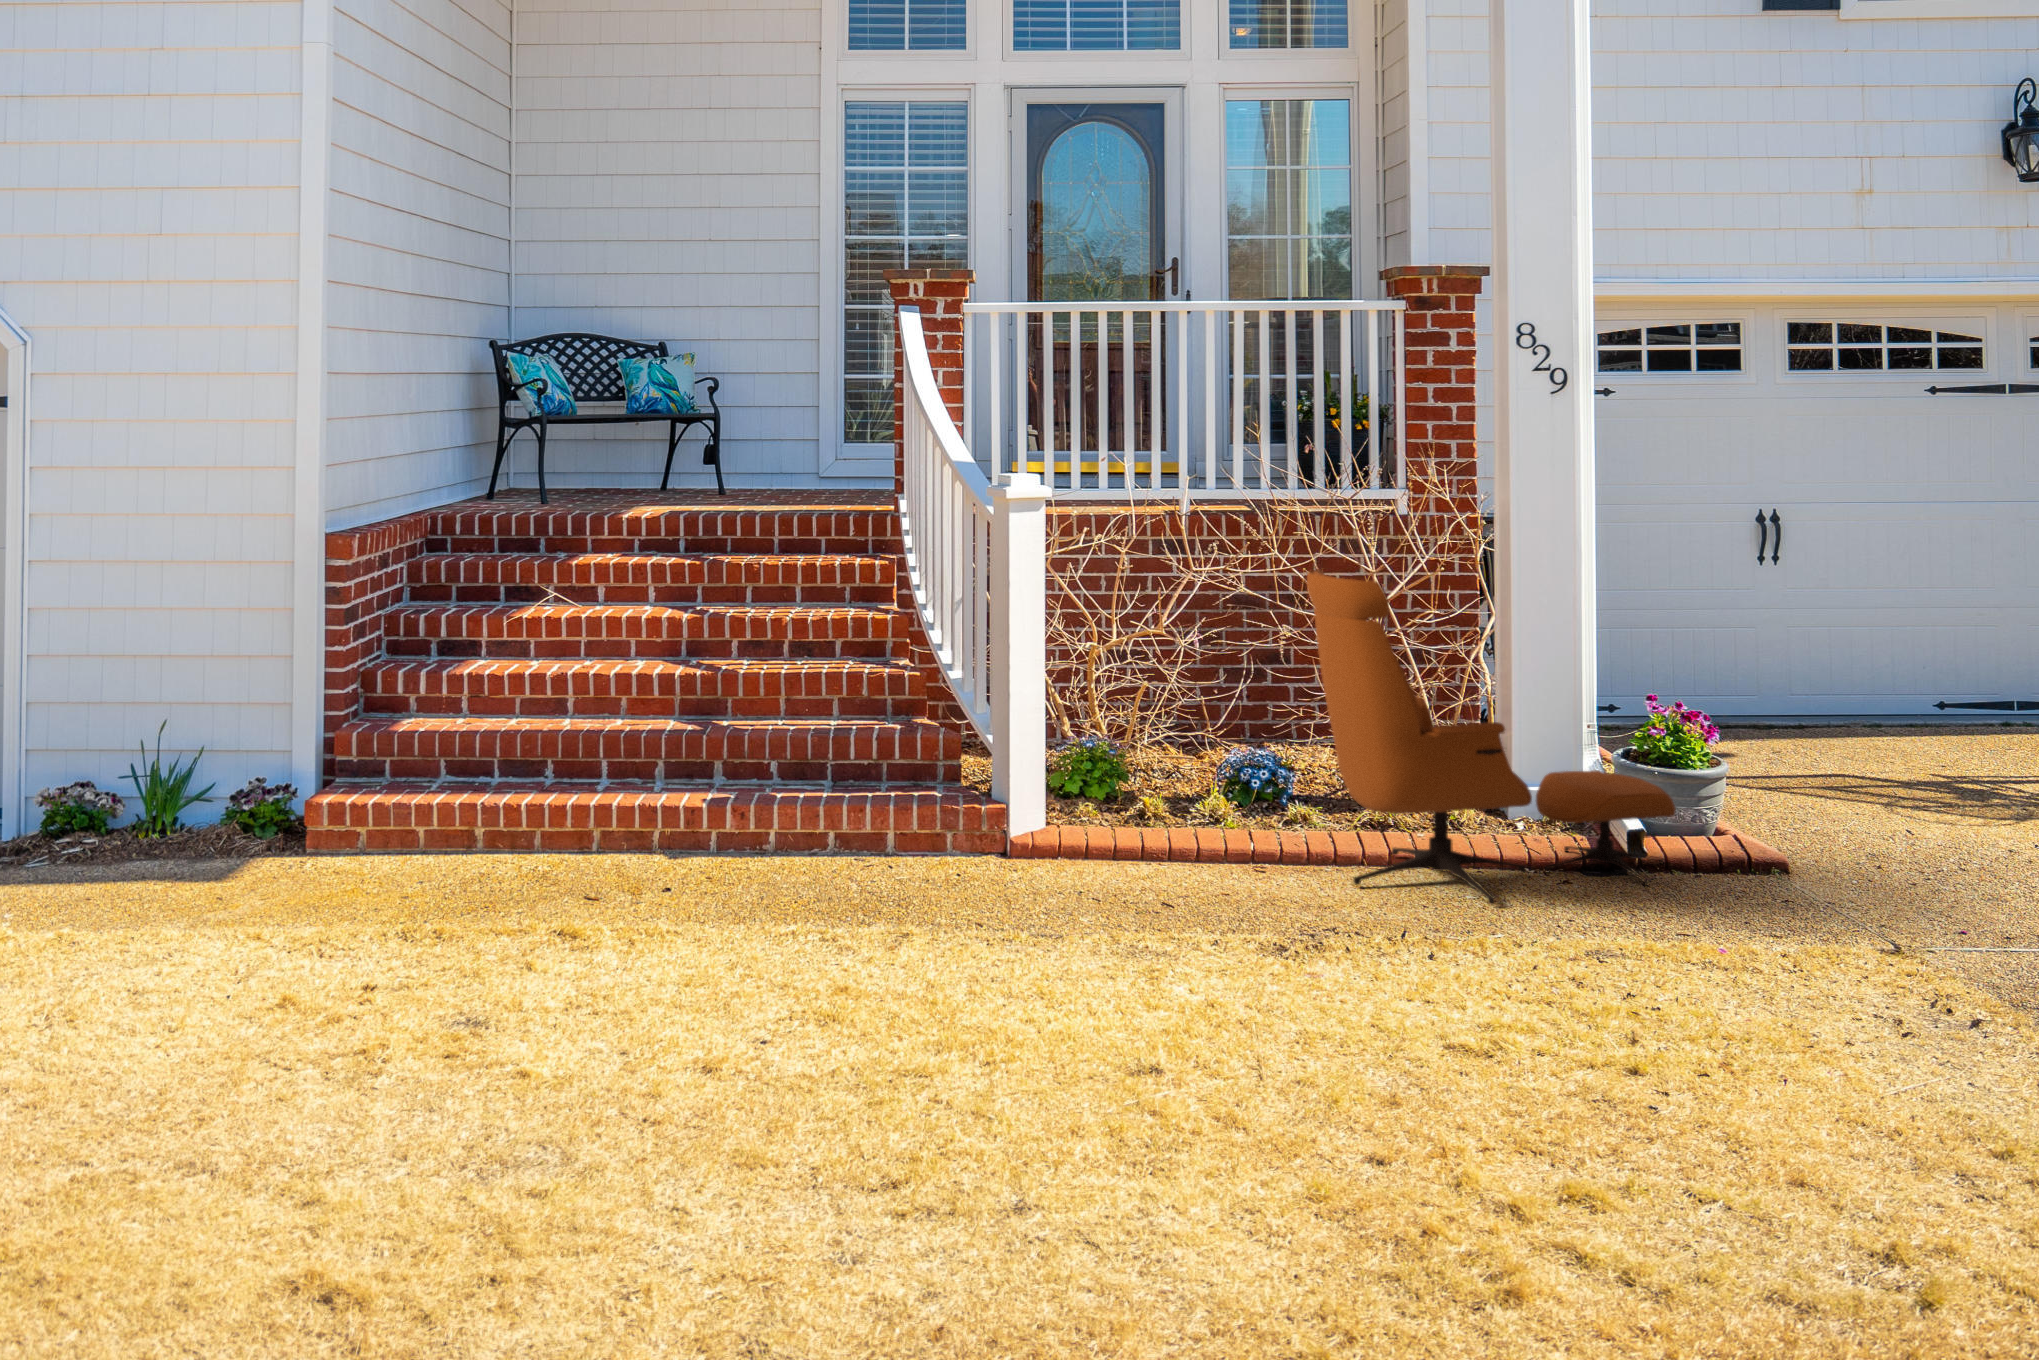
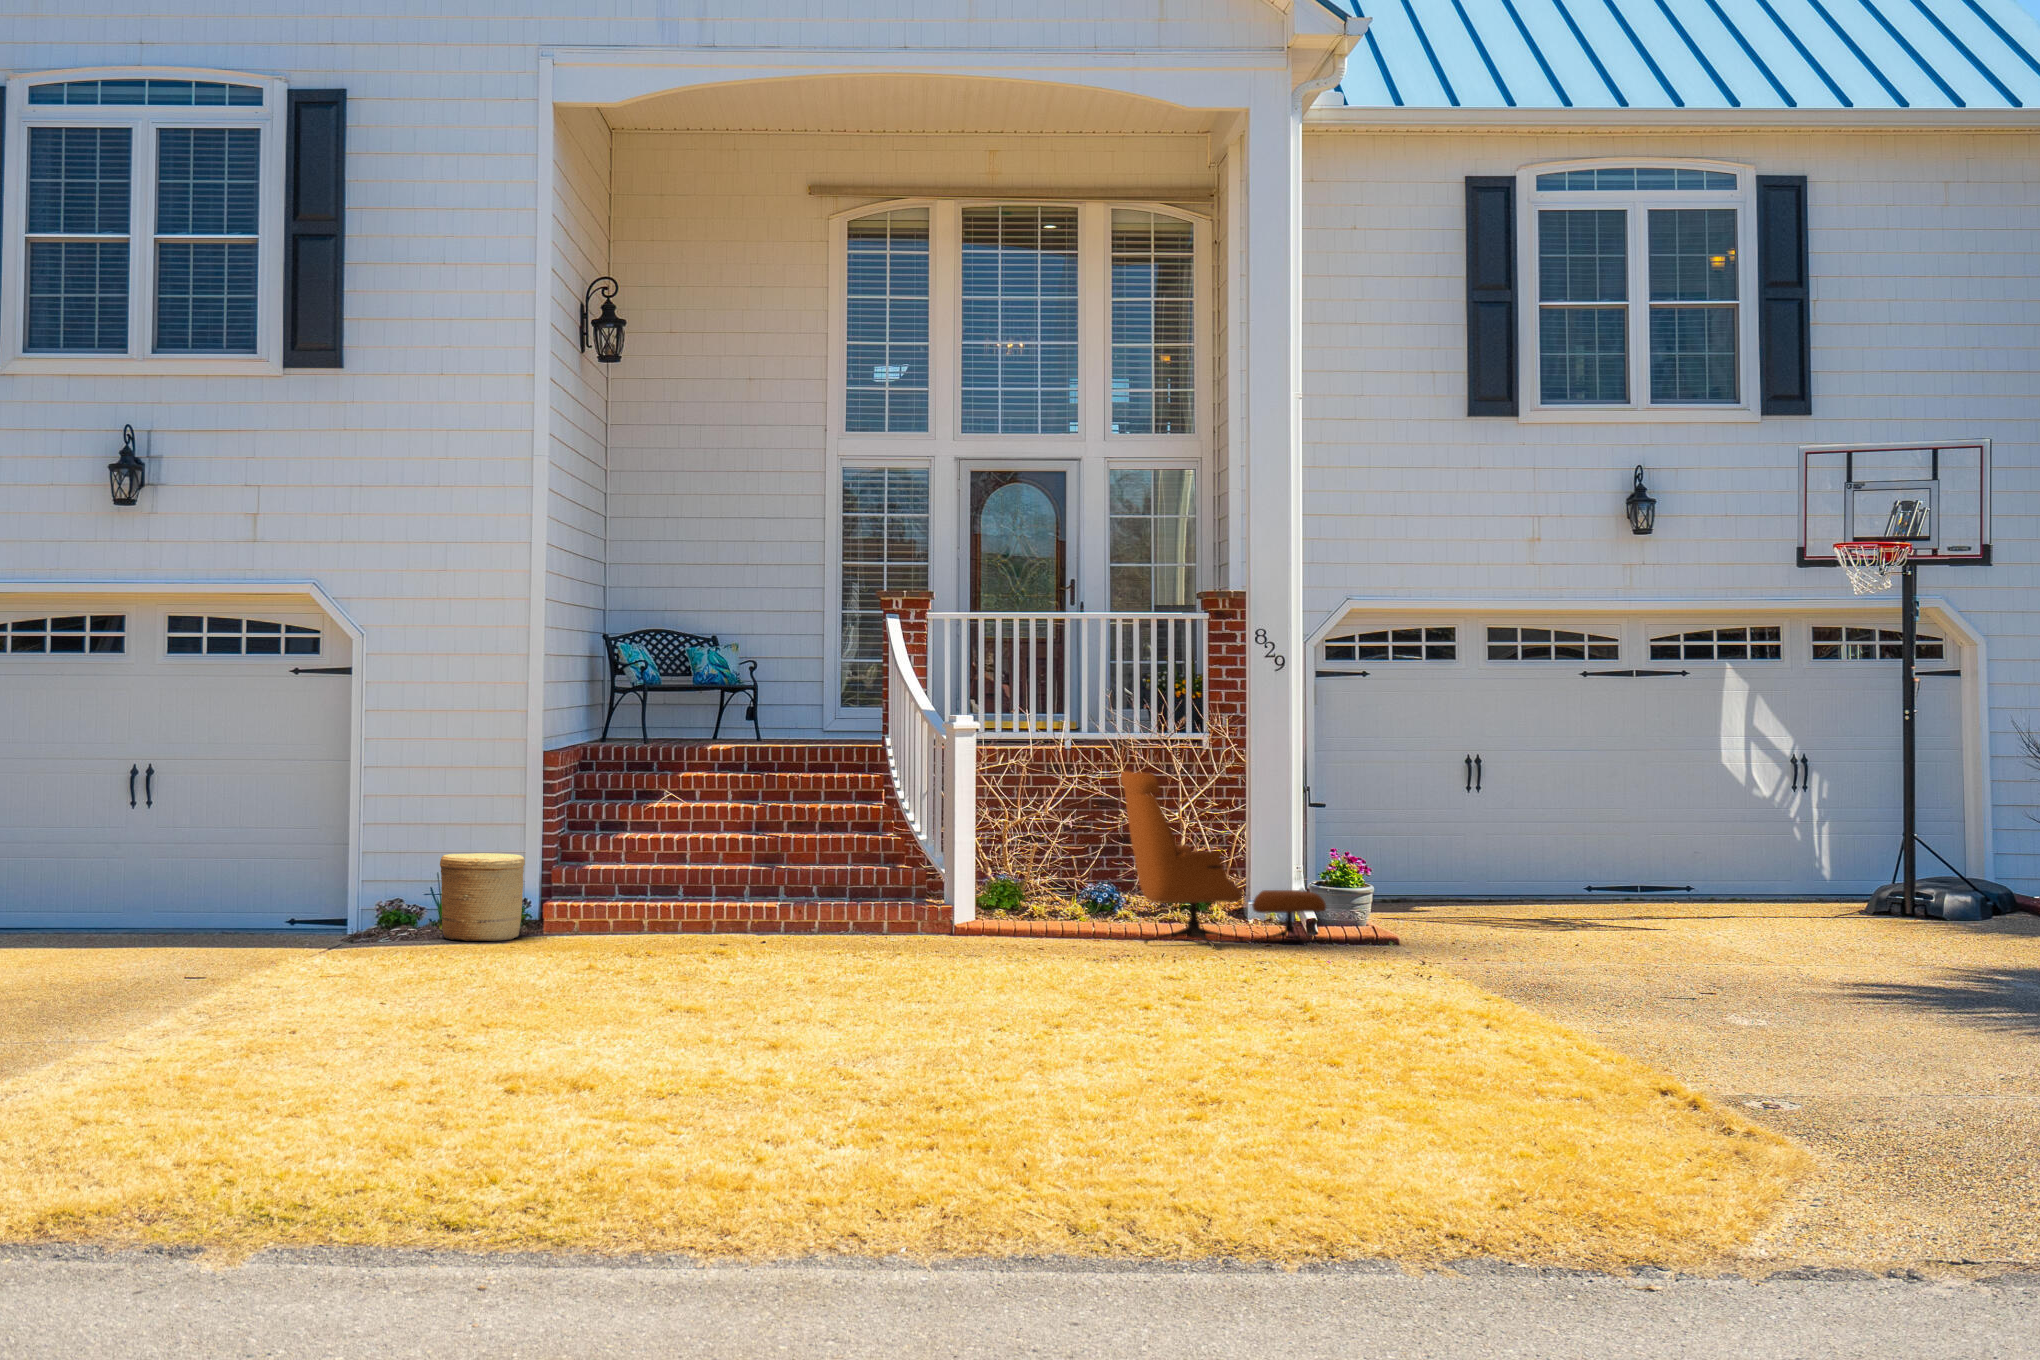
woven basket: none [109,709,267,875] -> present [440,853,525,941]

